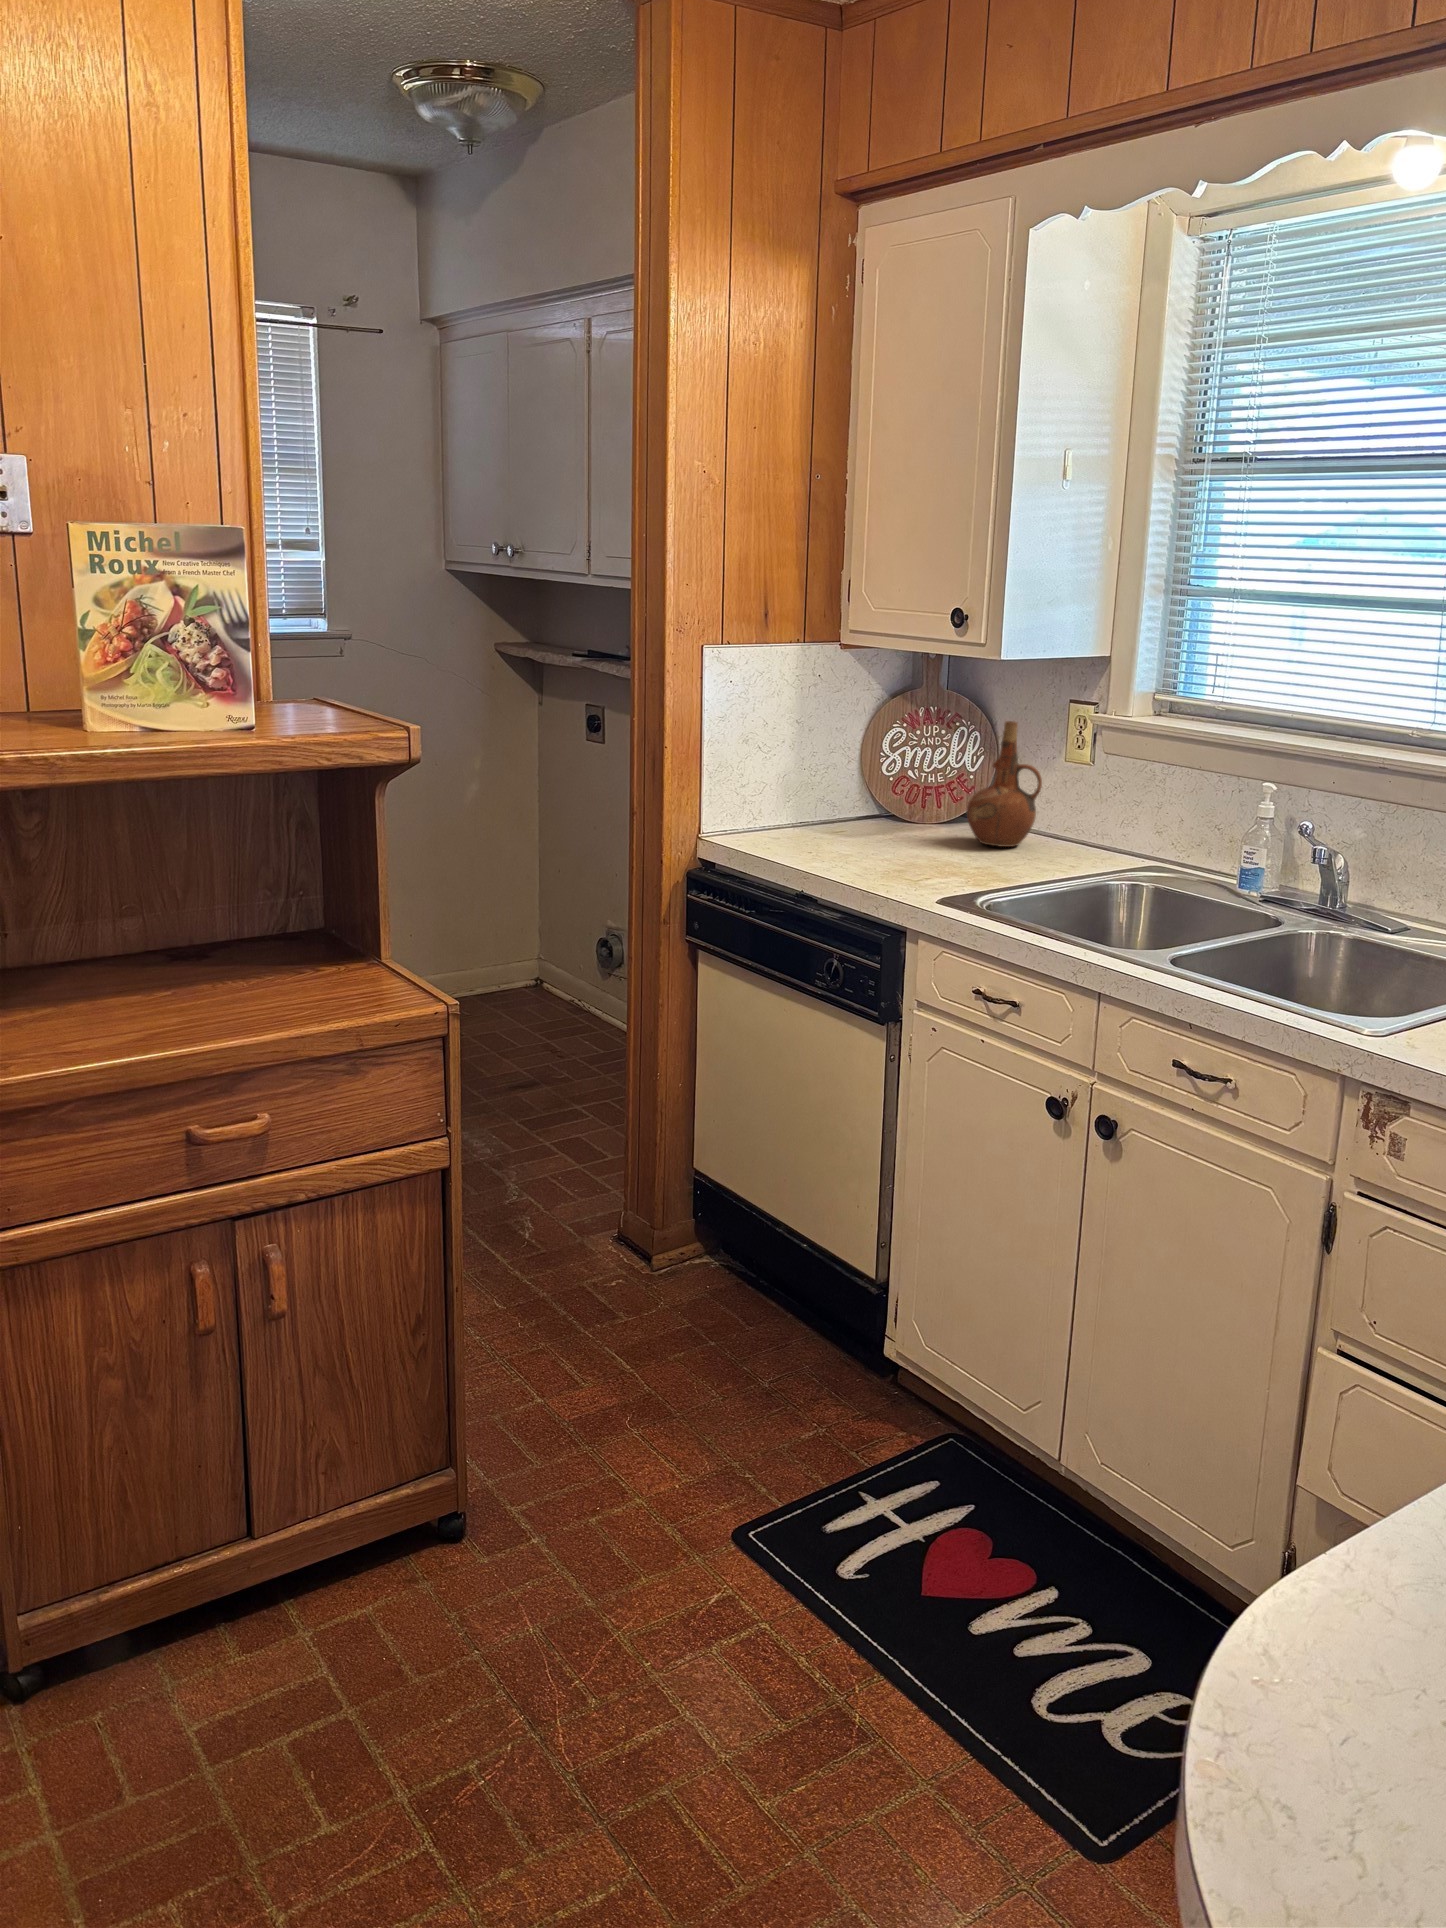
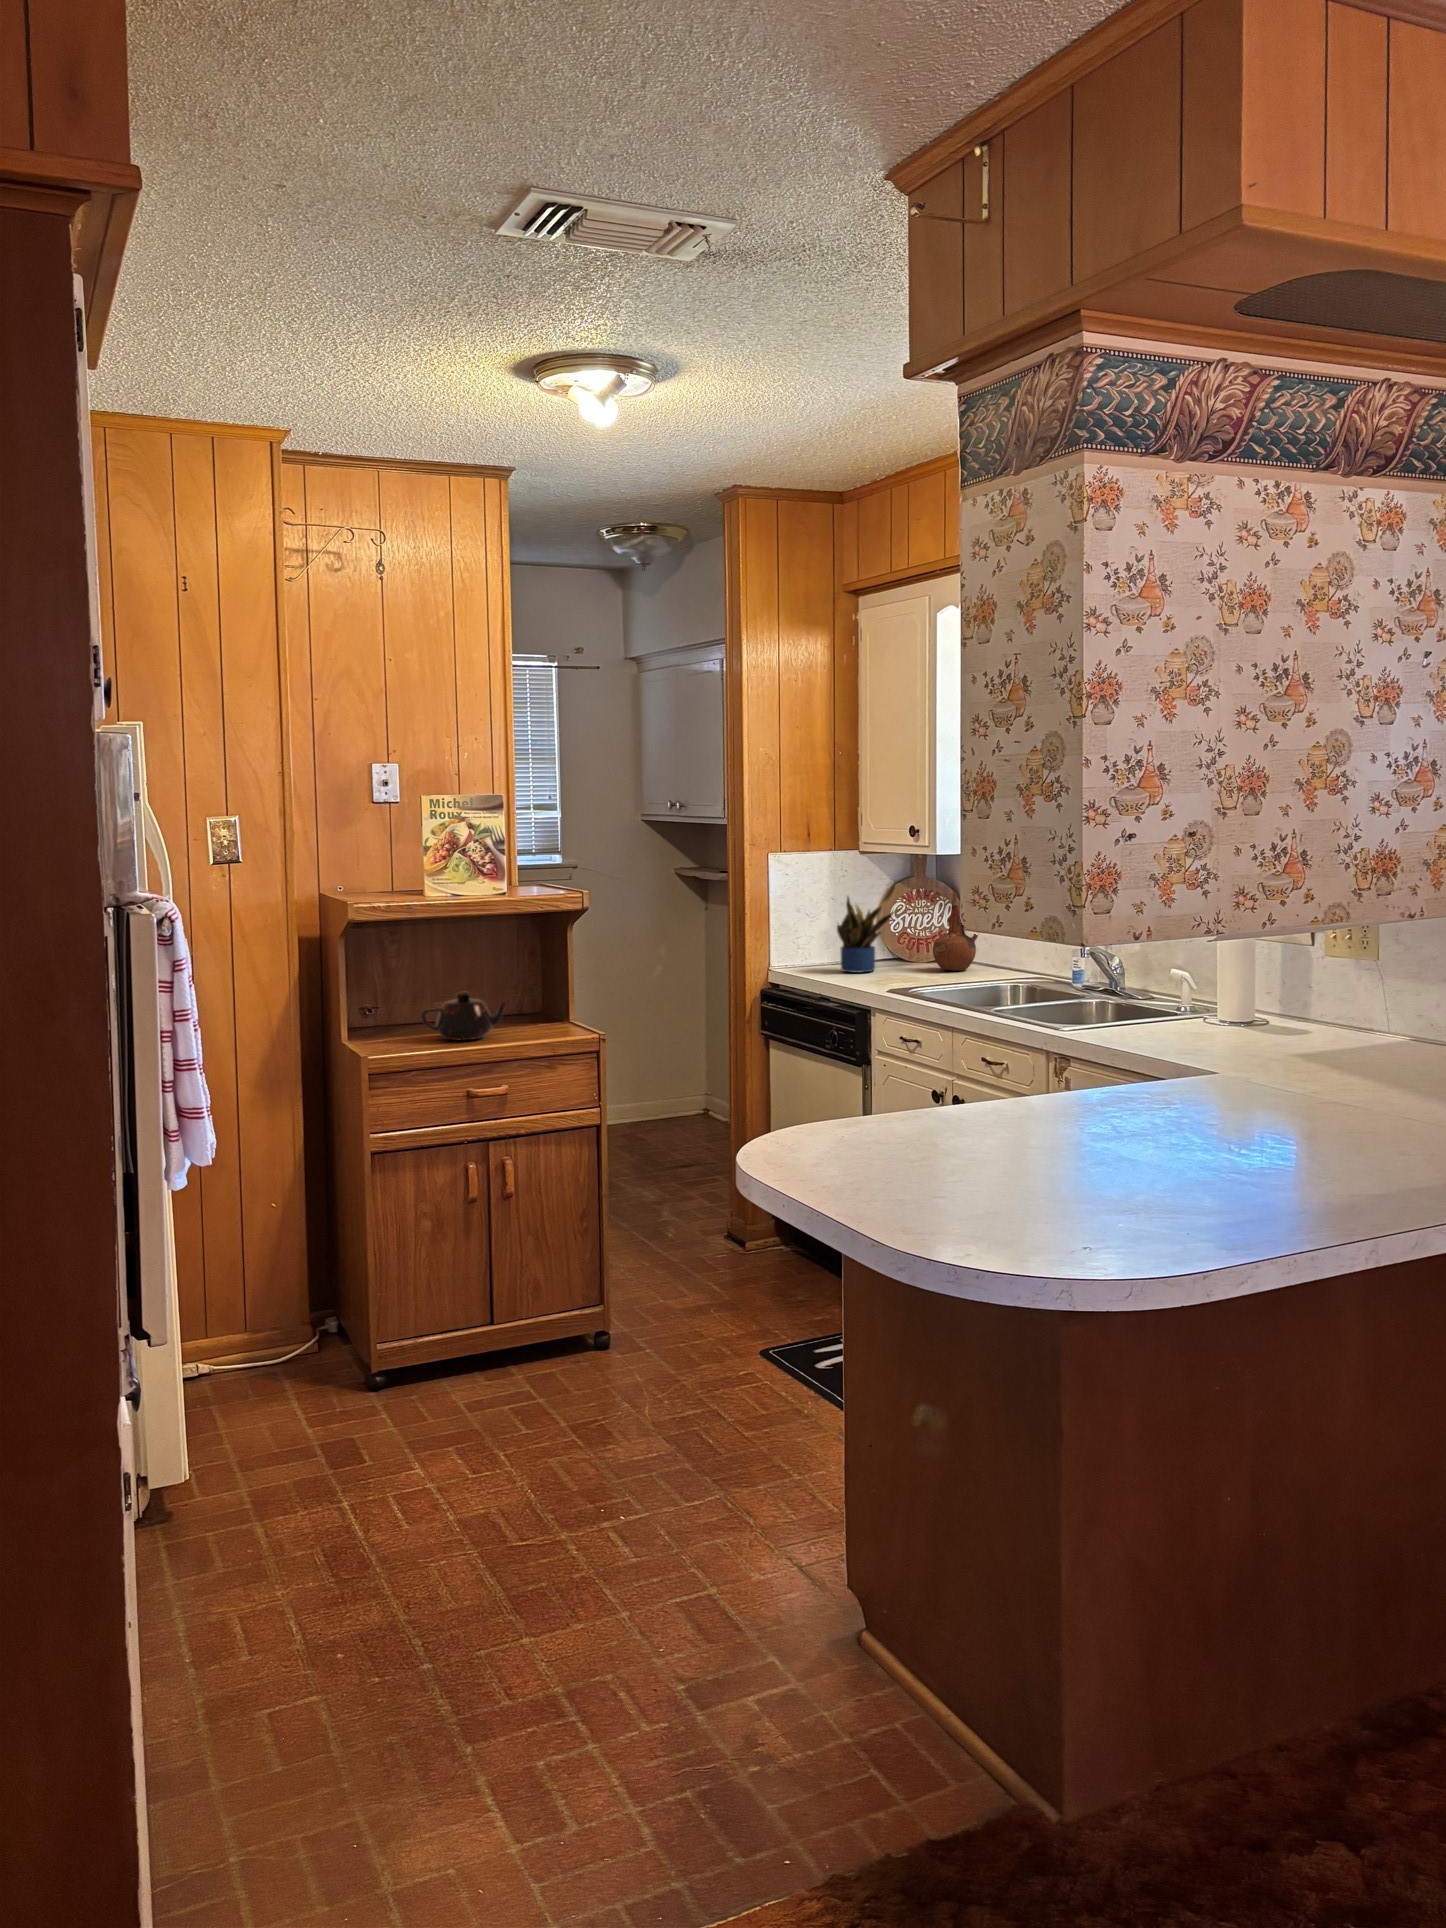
potted plant: none [816,698,920,847] -> present [837,882,896,973]
teapot: none [85,924,272,1023] -> present [421,992,509,1040]

